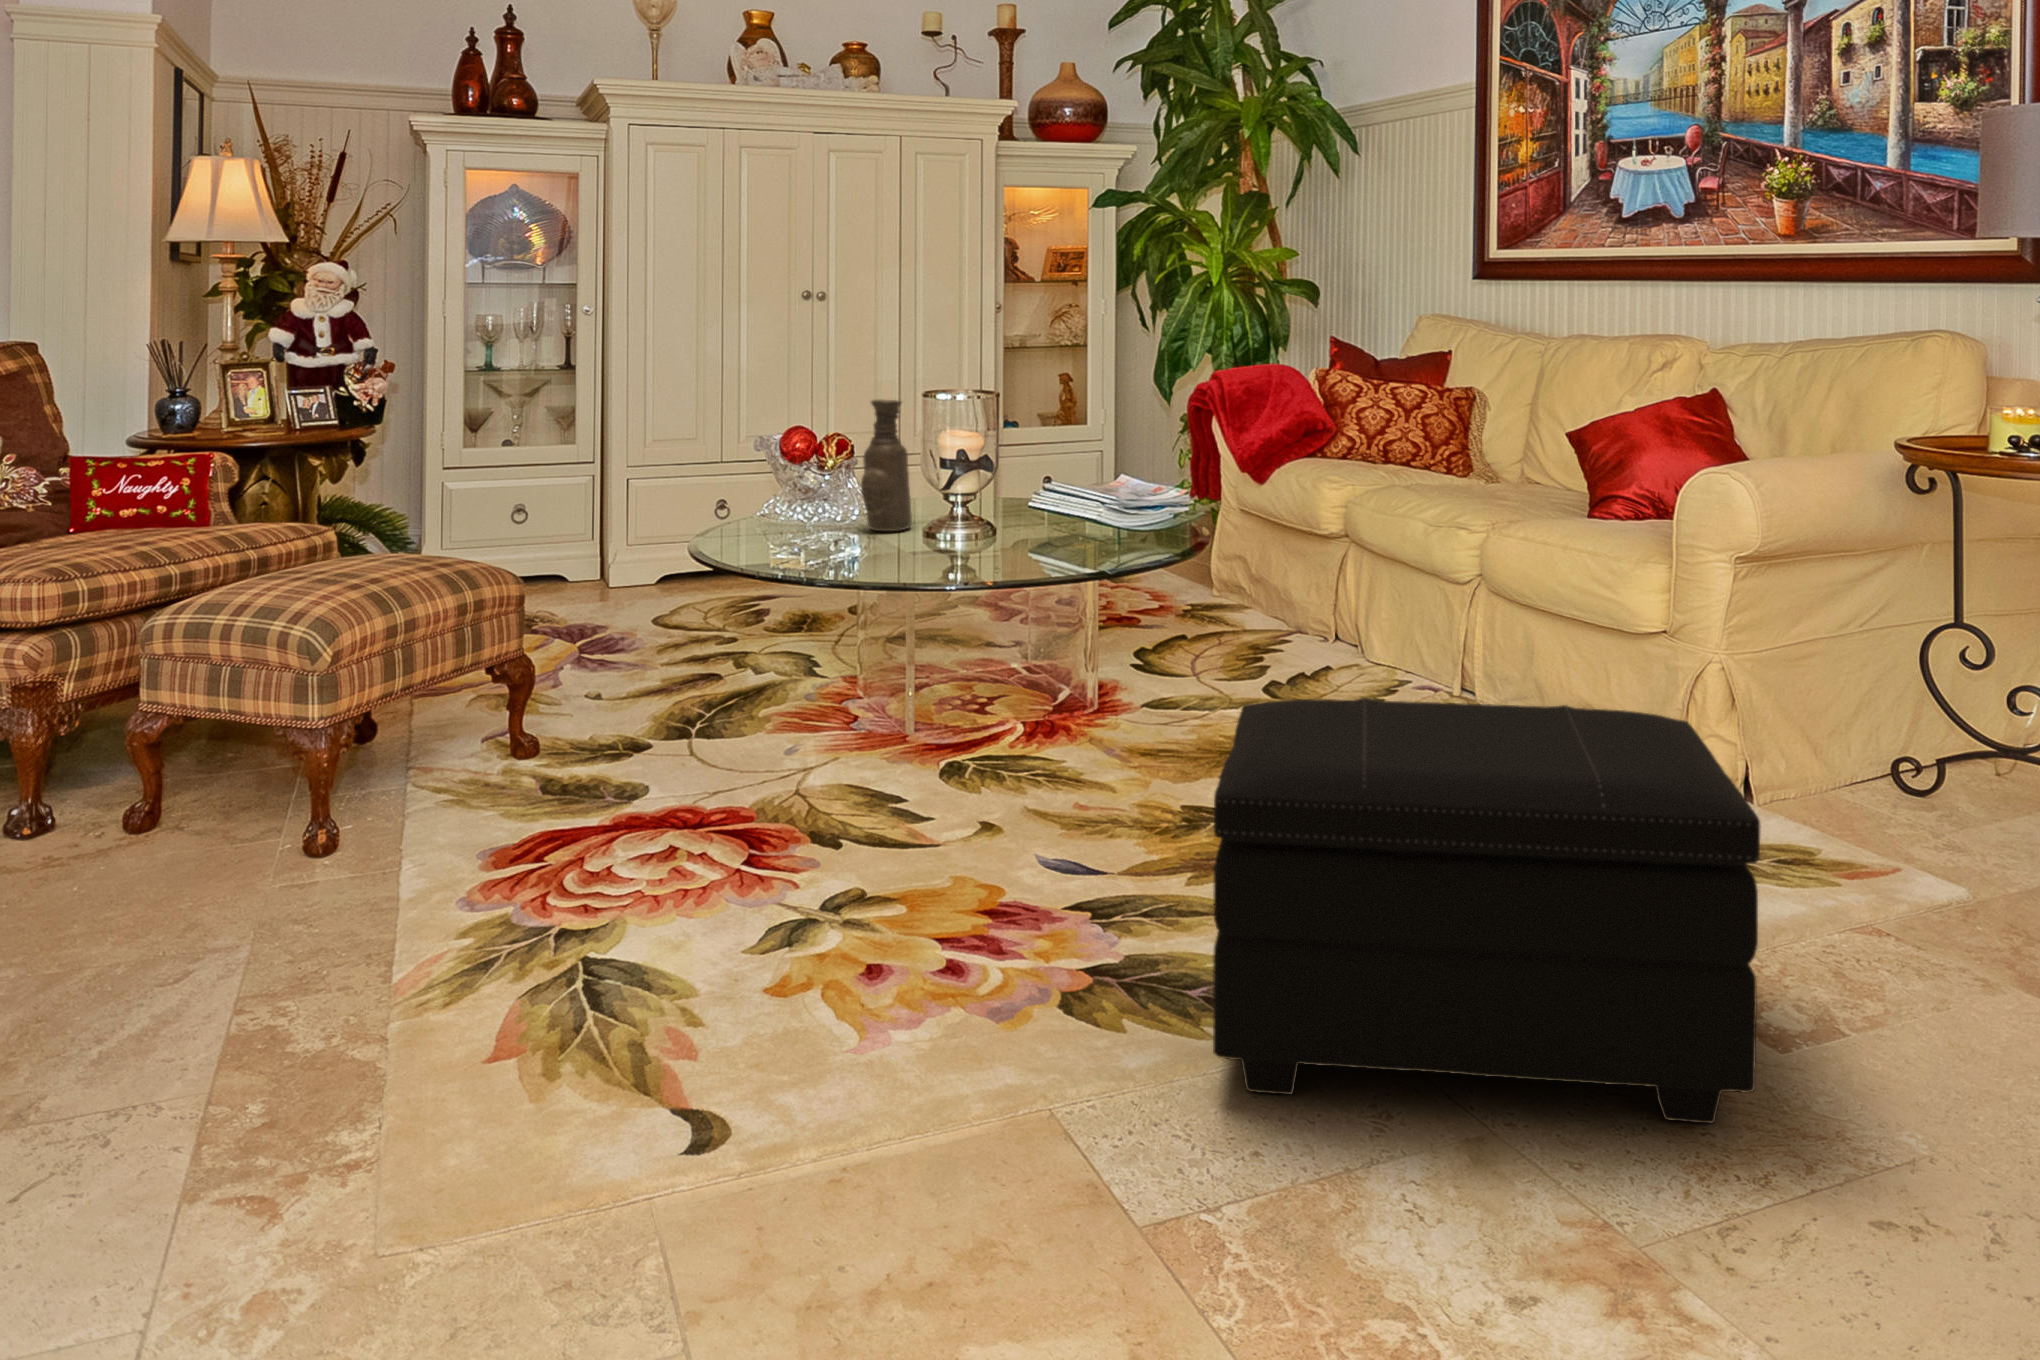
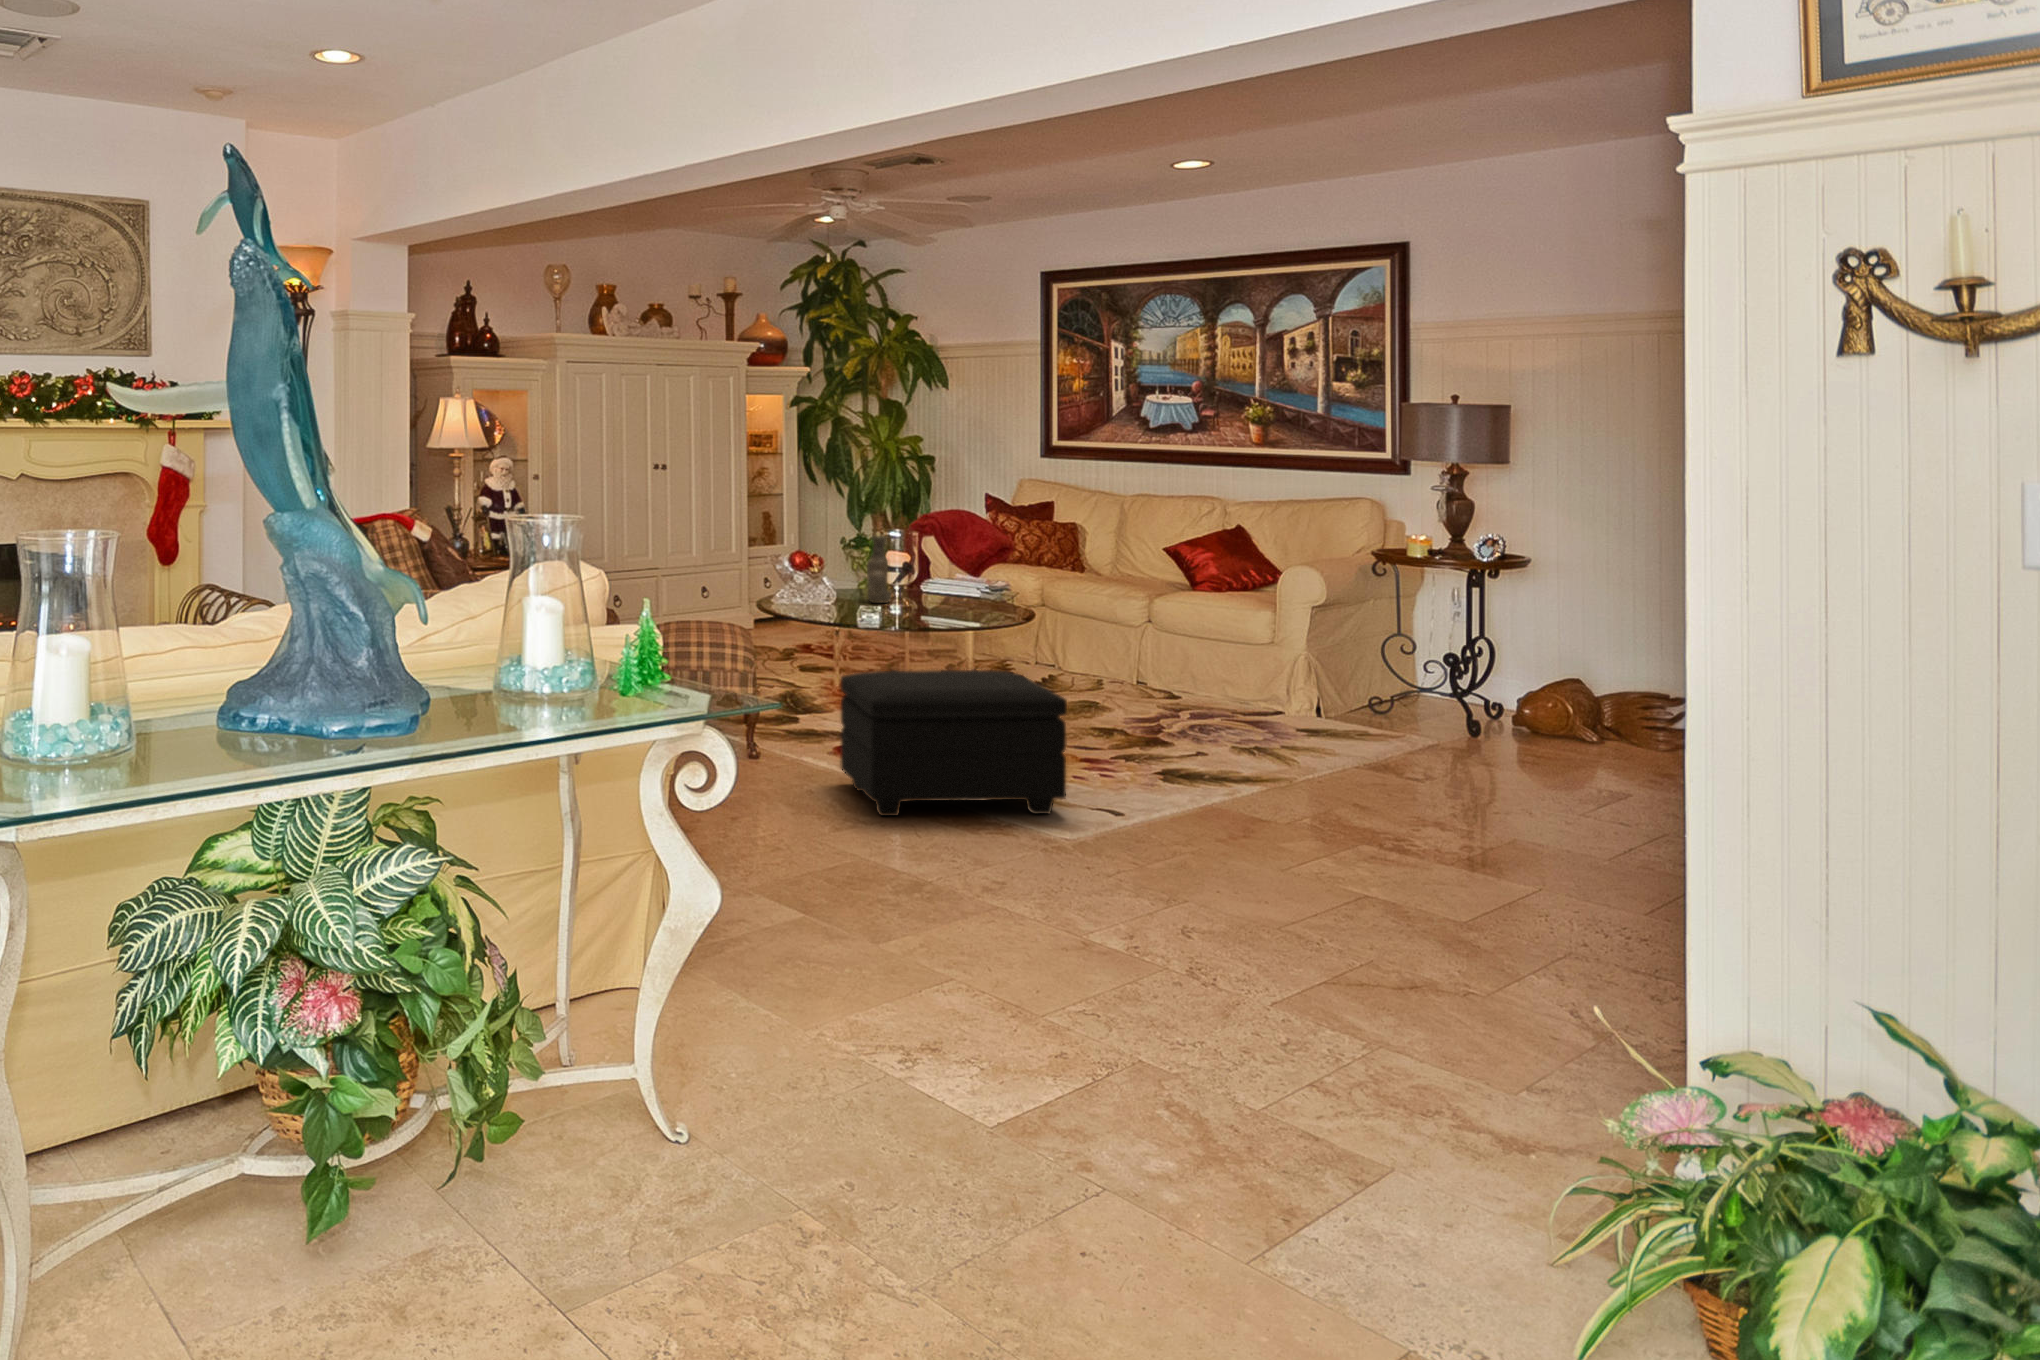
footstool: present [1213,698,1760,1123] -> present [840,670,1067,816]

